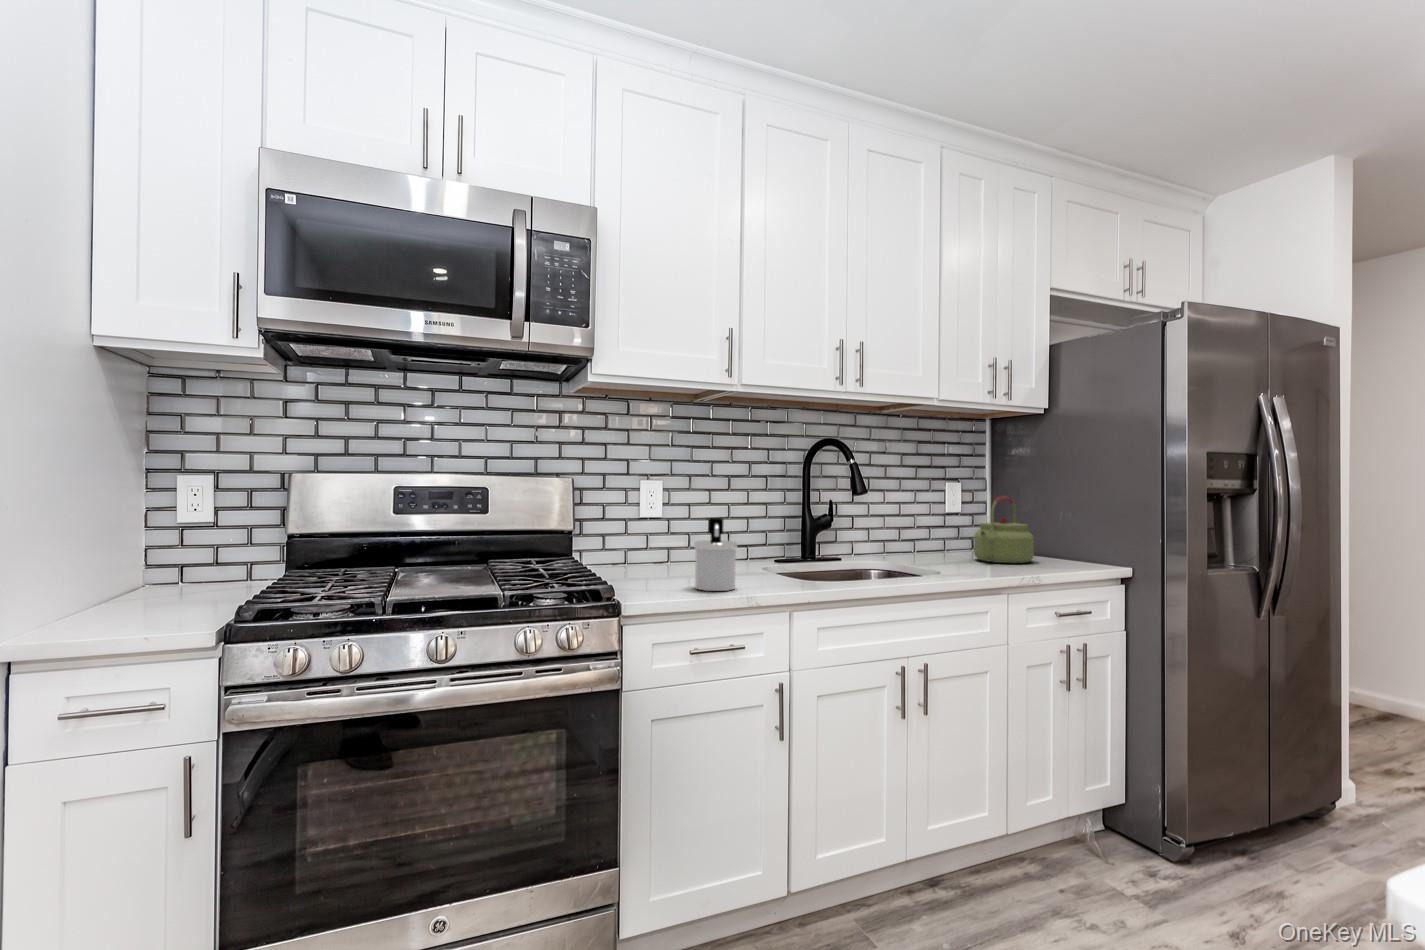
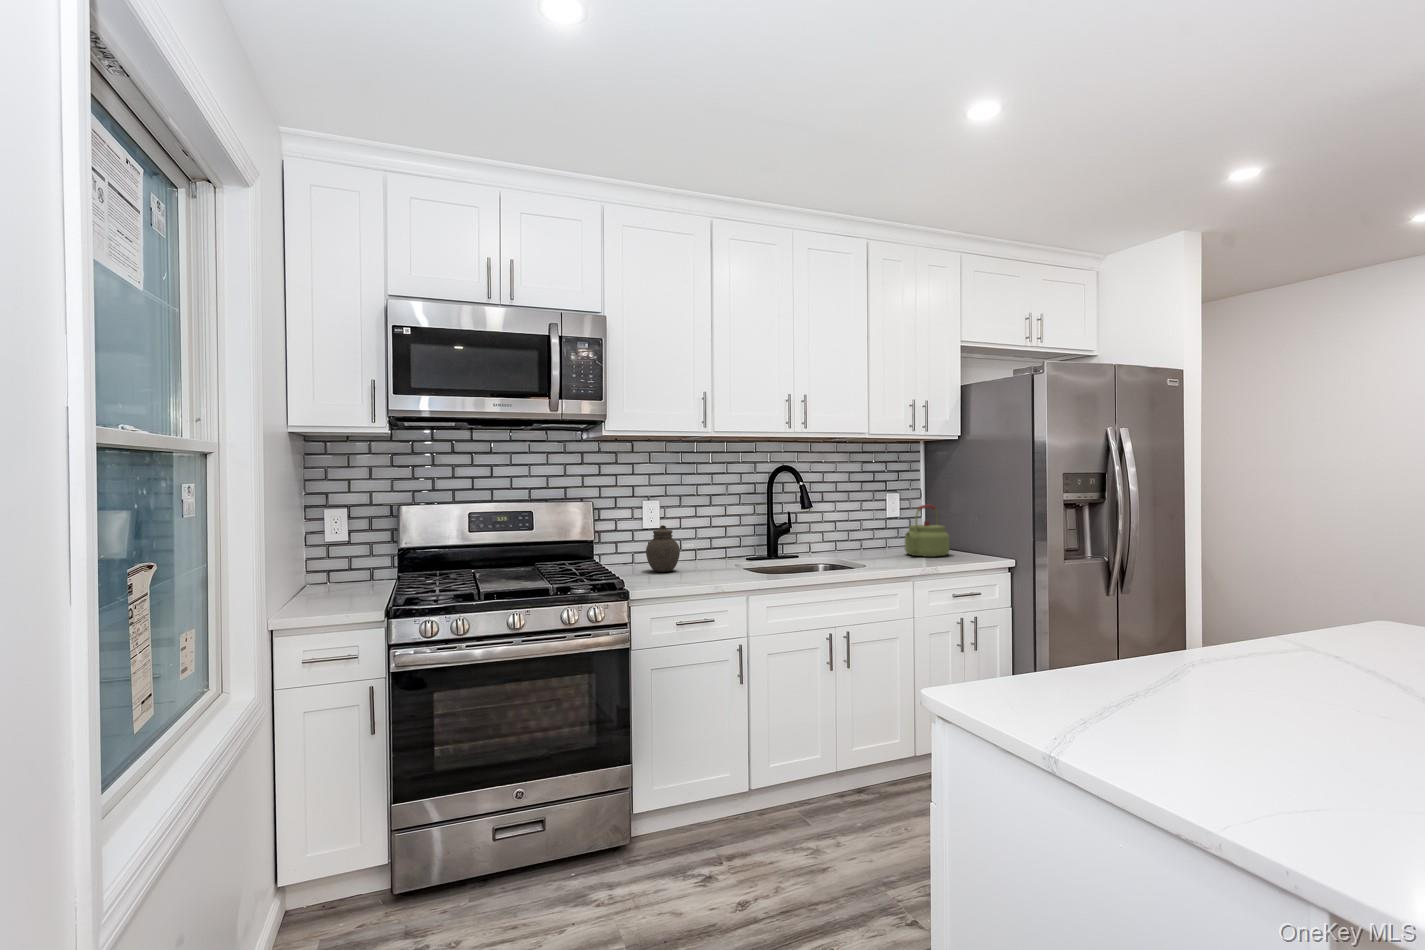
jar: none [643,513,689,576] -> present [646,525,680,572]
soap dispenser: present [694,518,737,591] -> none [681,530,712,582]

